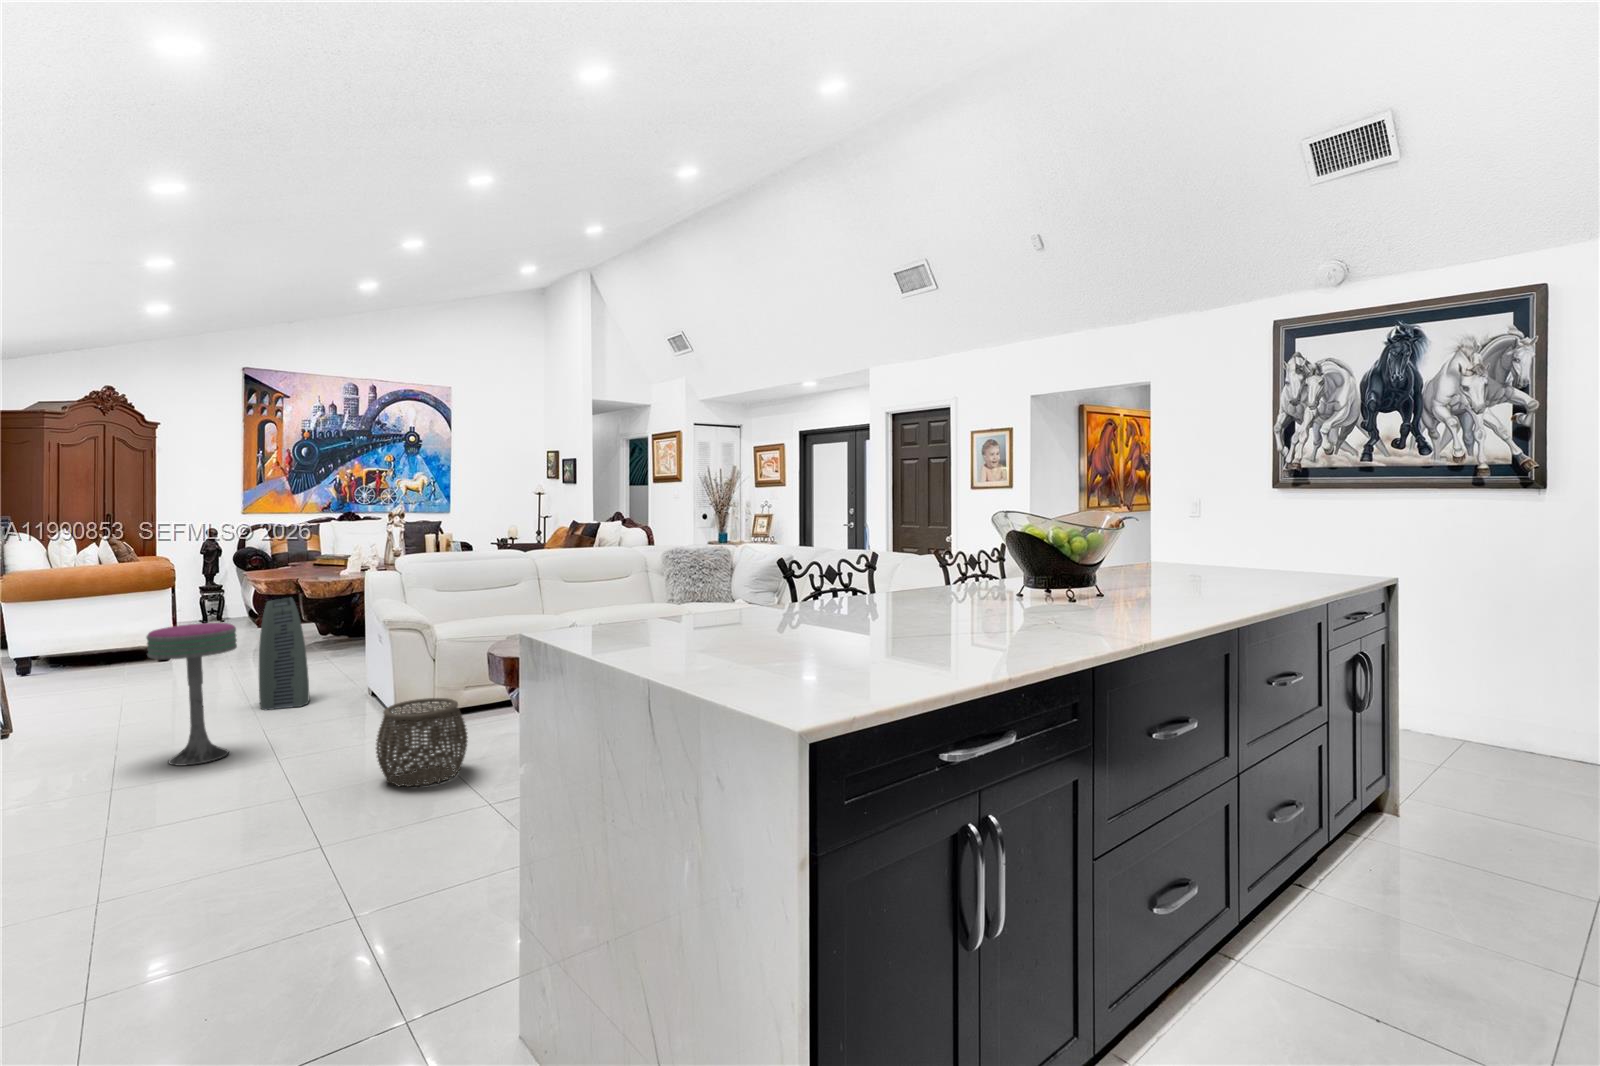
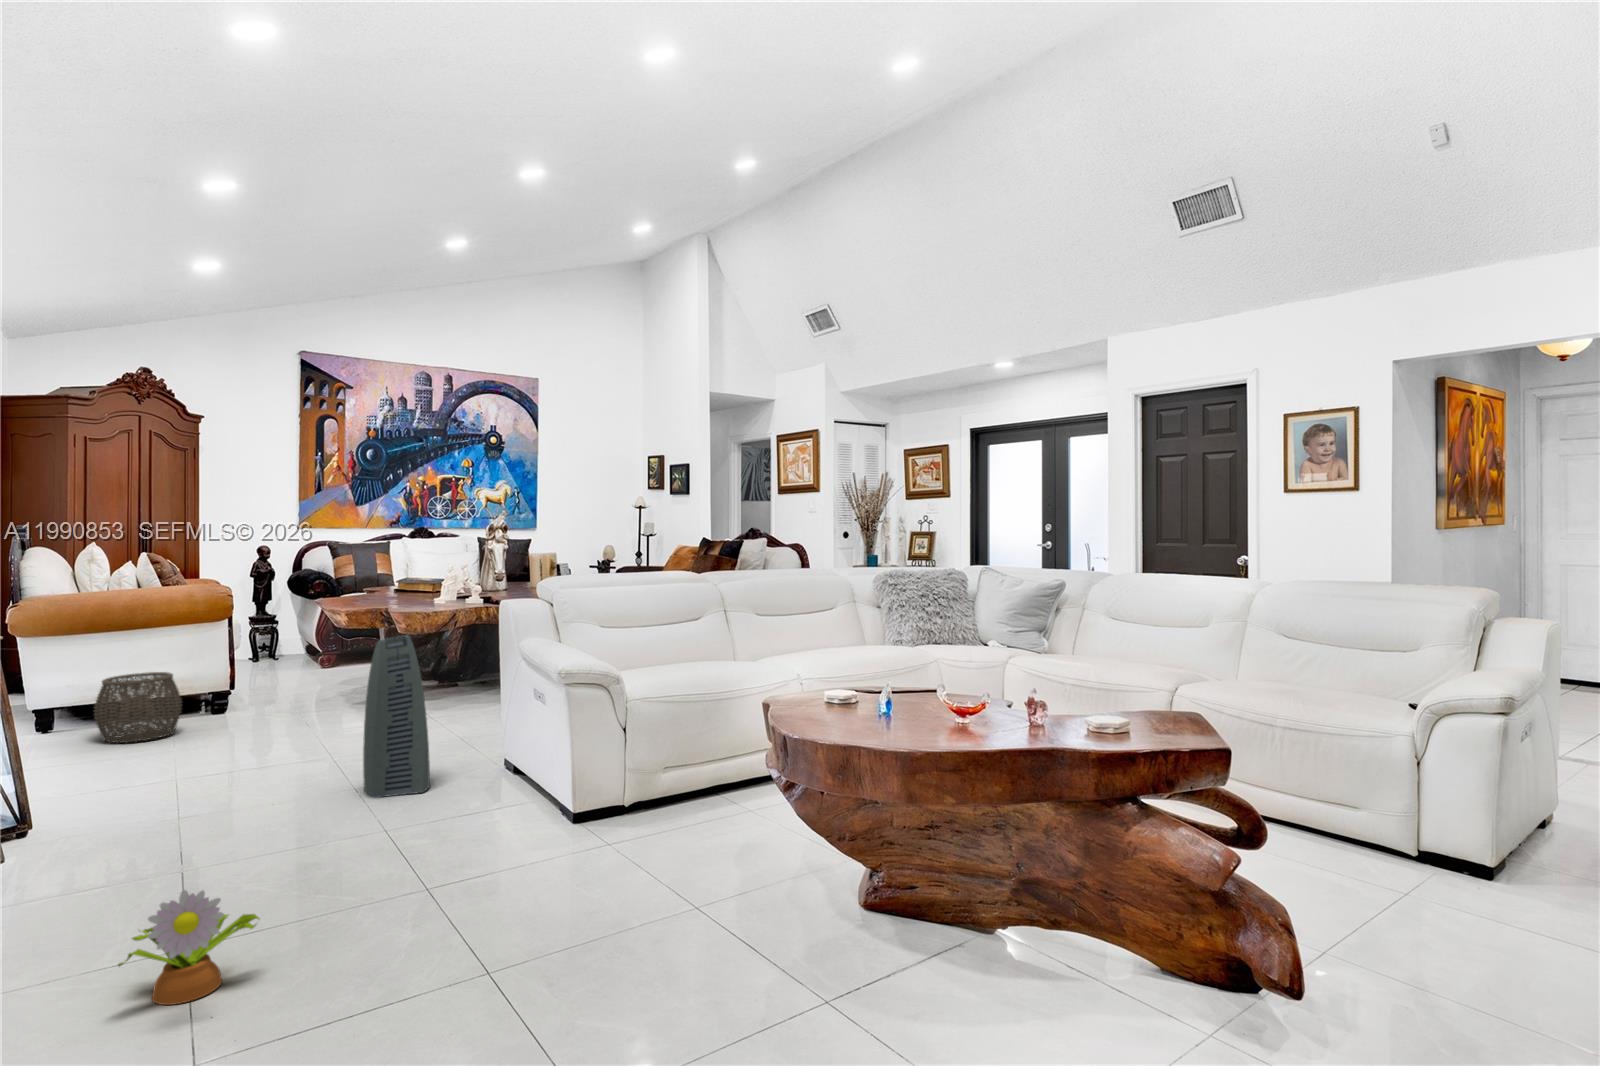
bar stool: present [146,623,237,766] -> none [236,674,365,903]
woven basket: present [376,698,468,787] -> present [94,672,182,743]
decorative plant: none [64,745,156,811] -> present [118,890,260,1005]

